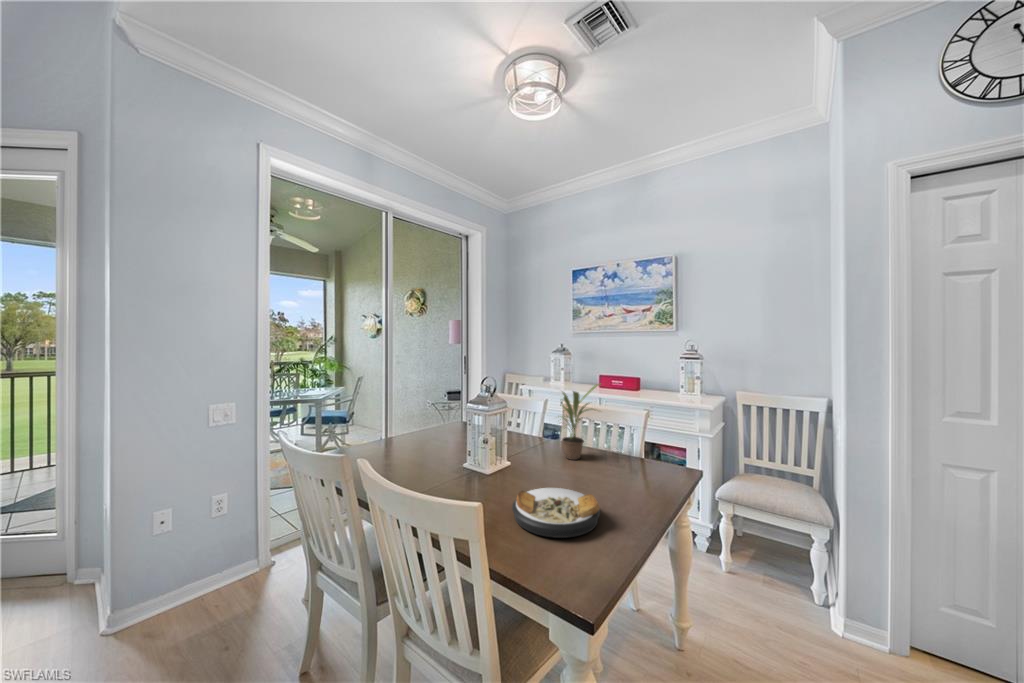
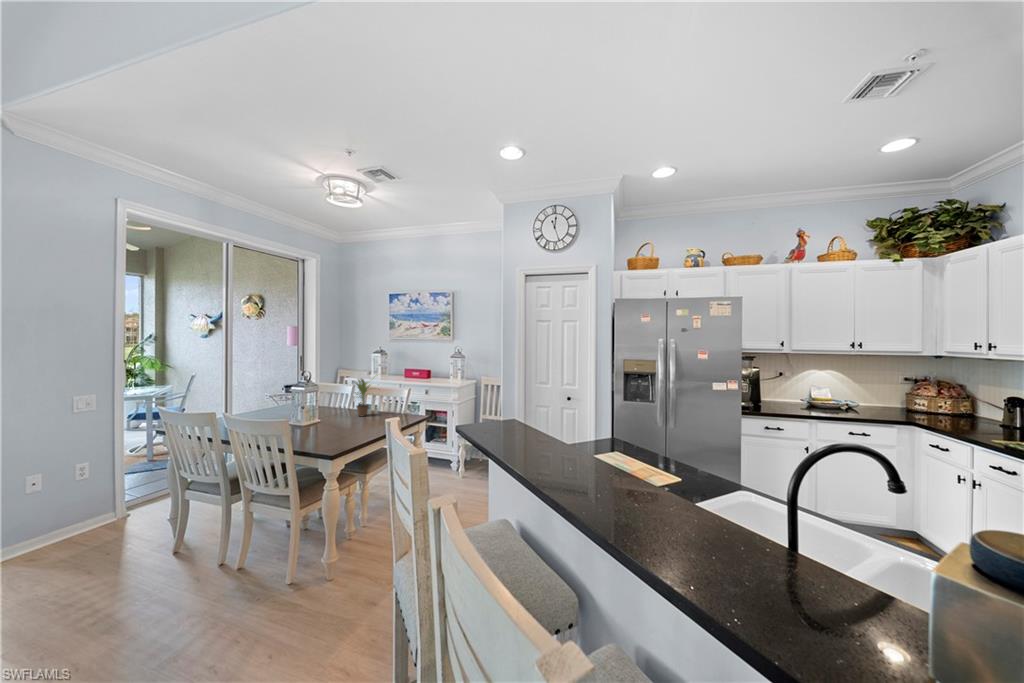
plate: present [512,488,600,538] -> none [314,425,359,441]

